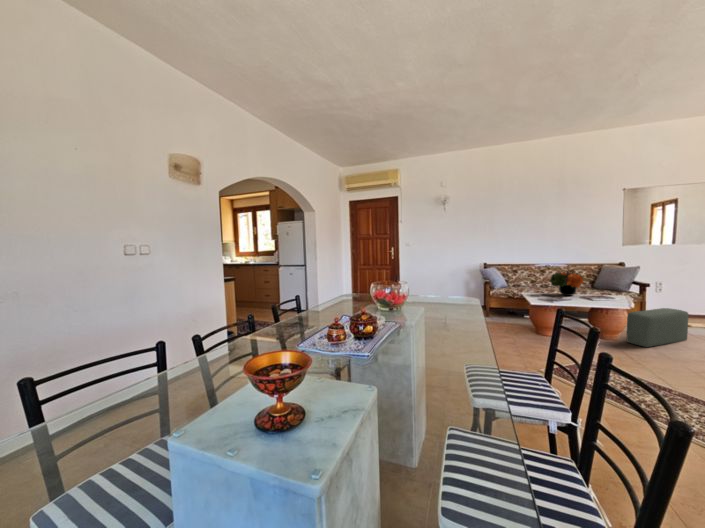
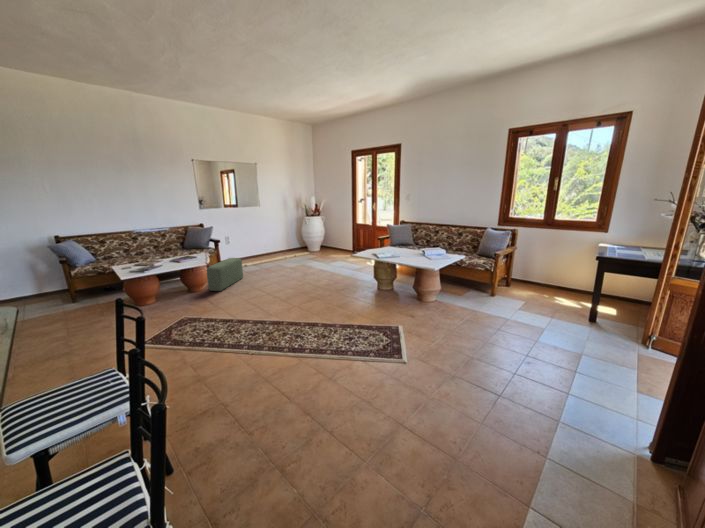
flower arrangement: present [550,271,584,296] -> none [139,237,172,262]

